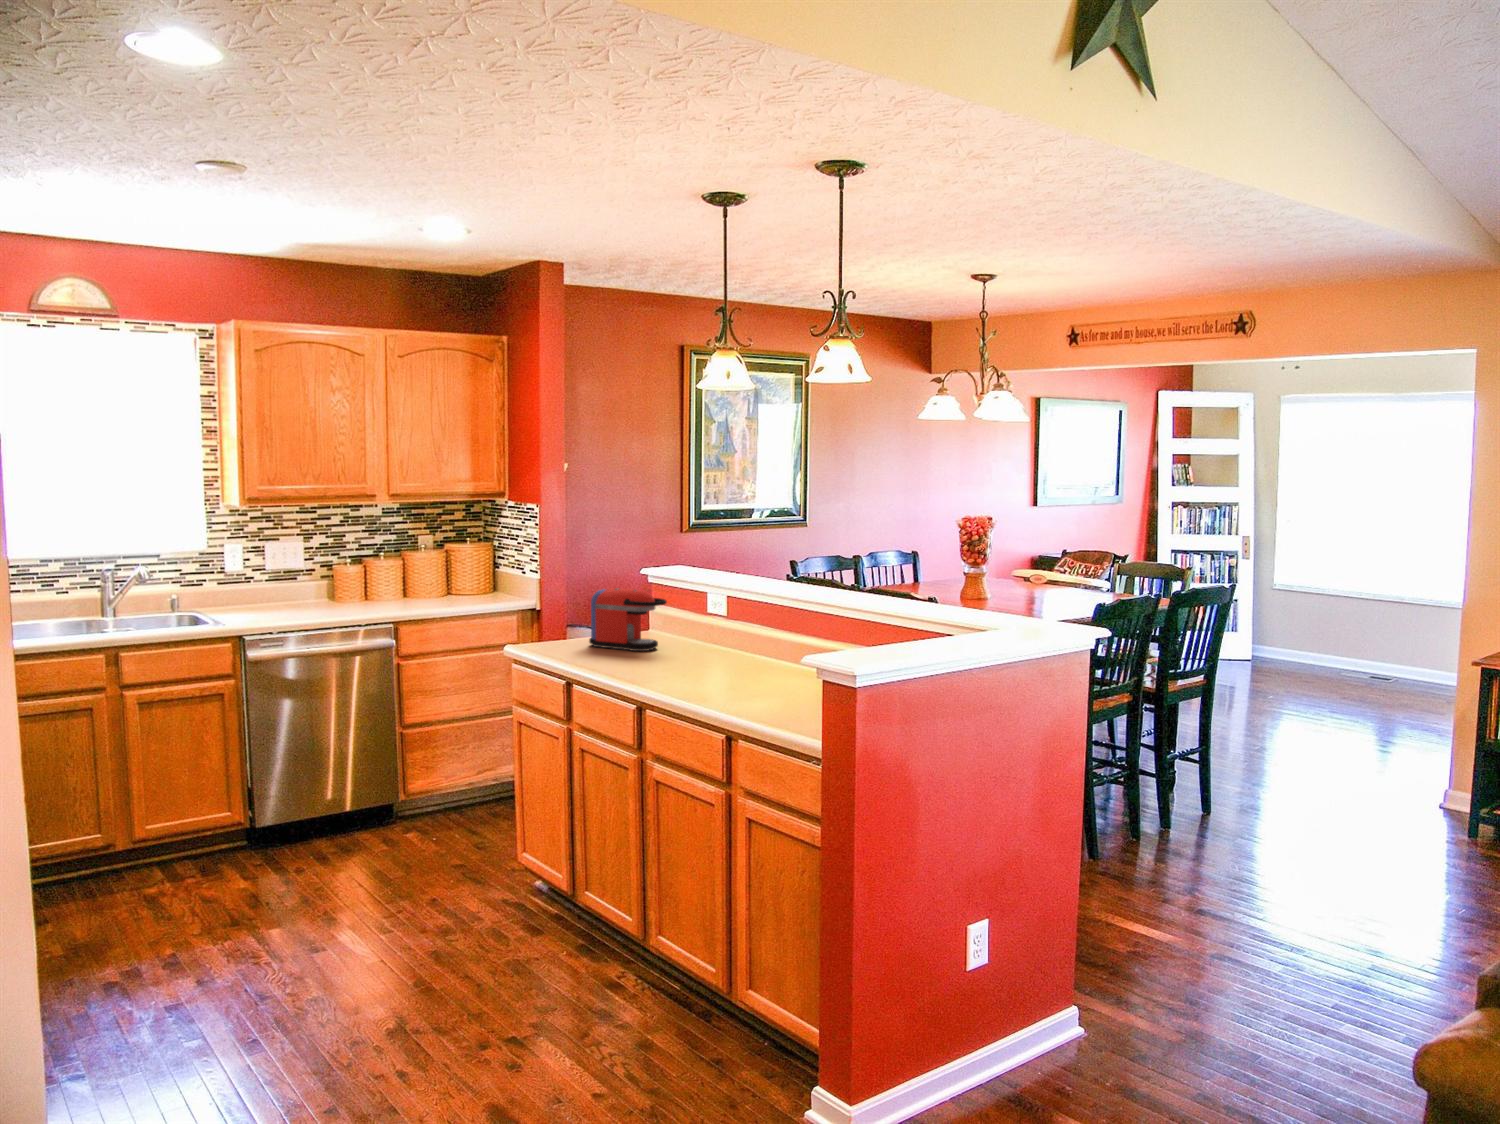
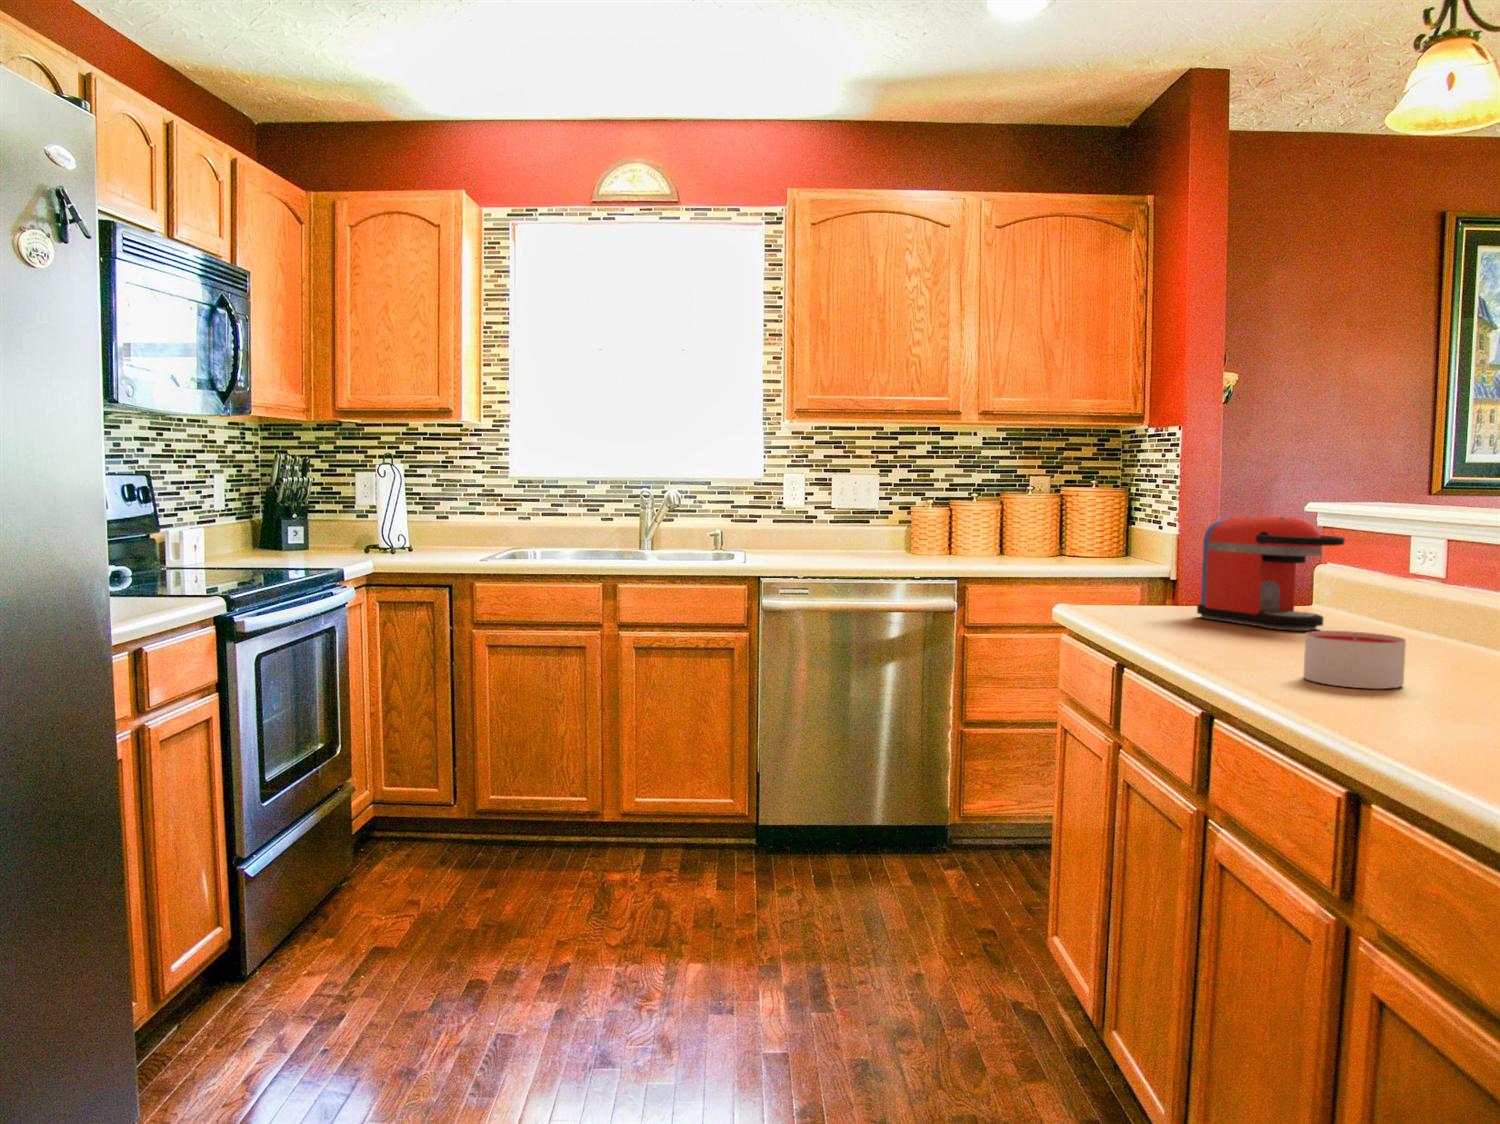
candle: none [679,661,720,689] -> present [1304,631,1406,689]

